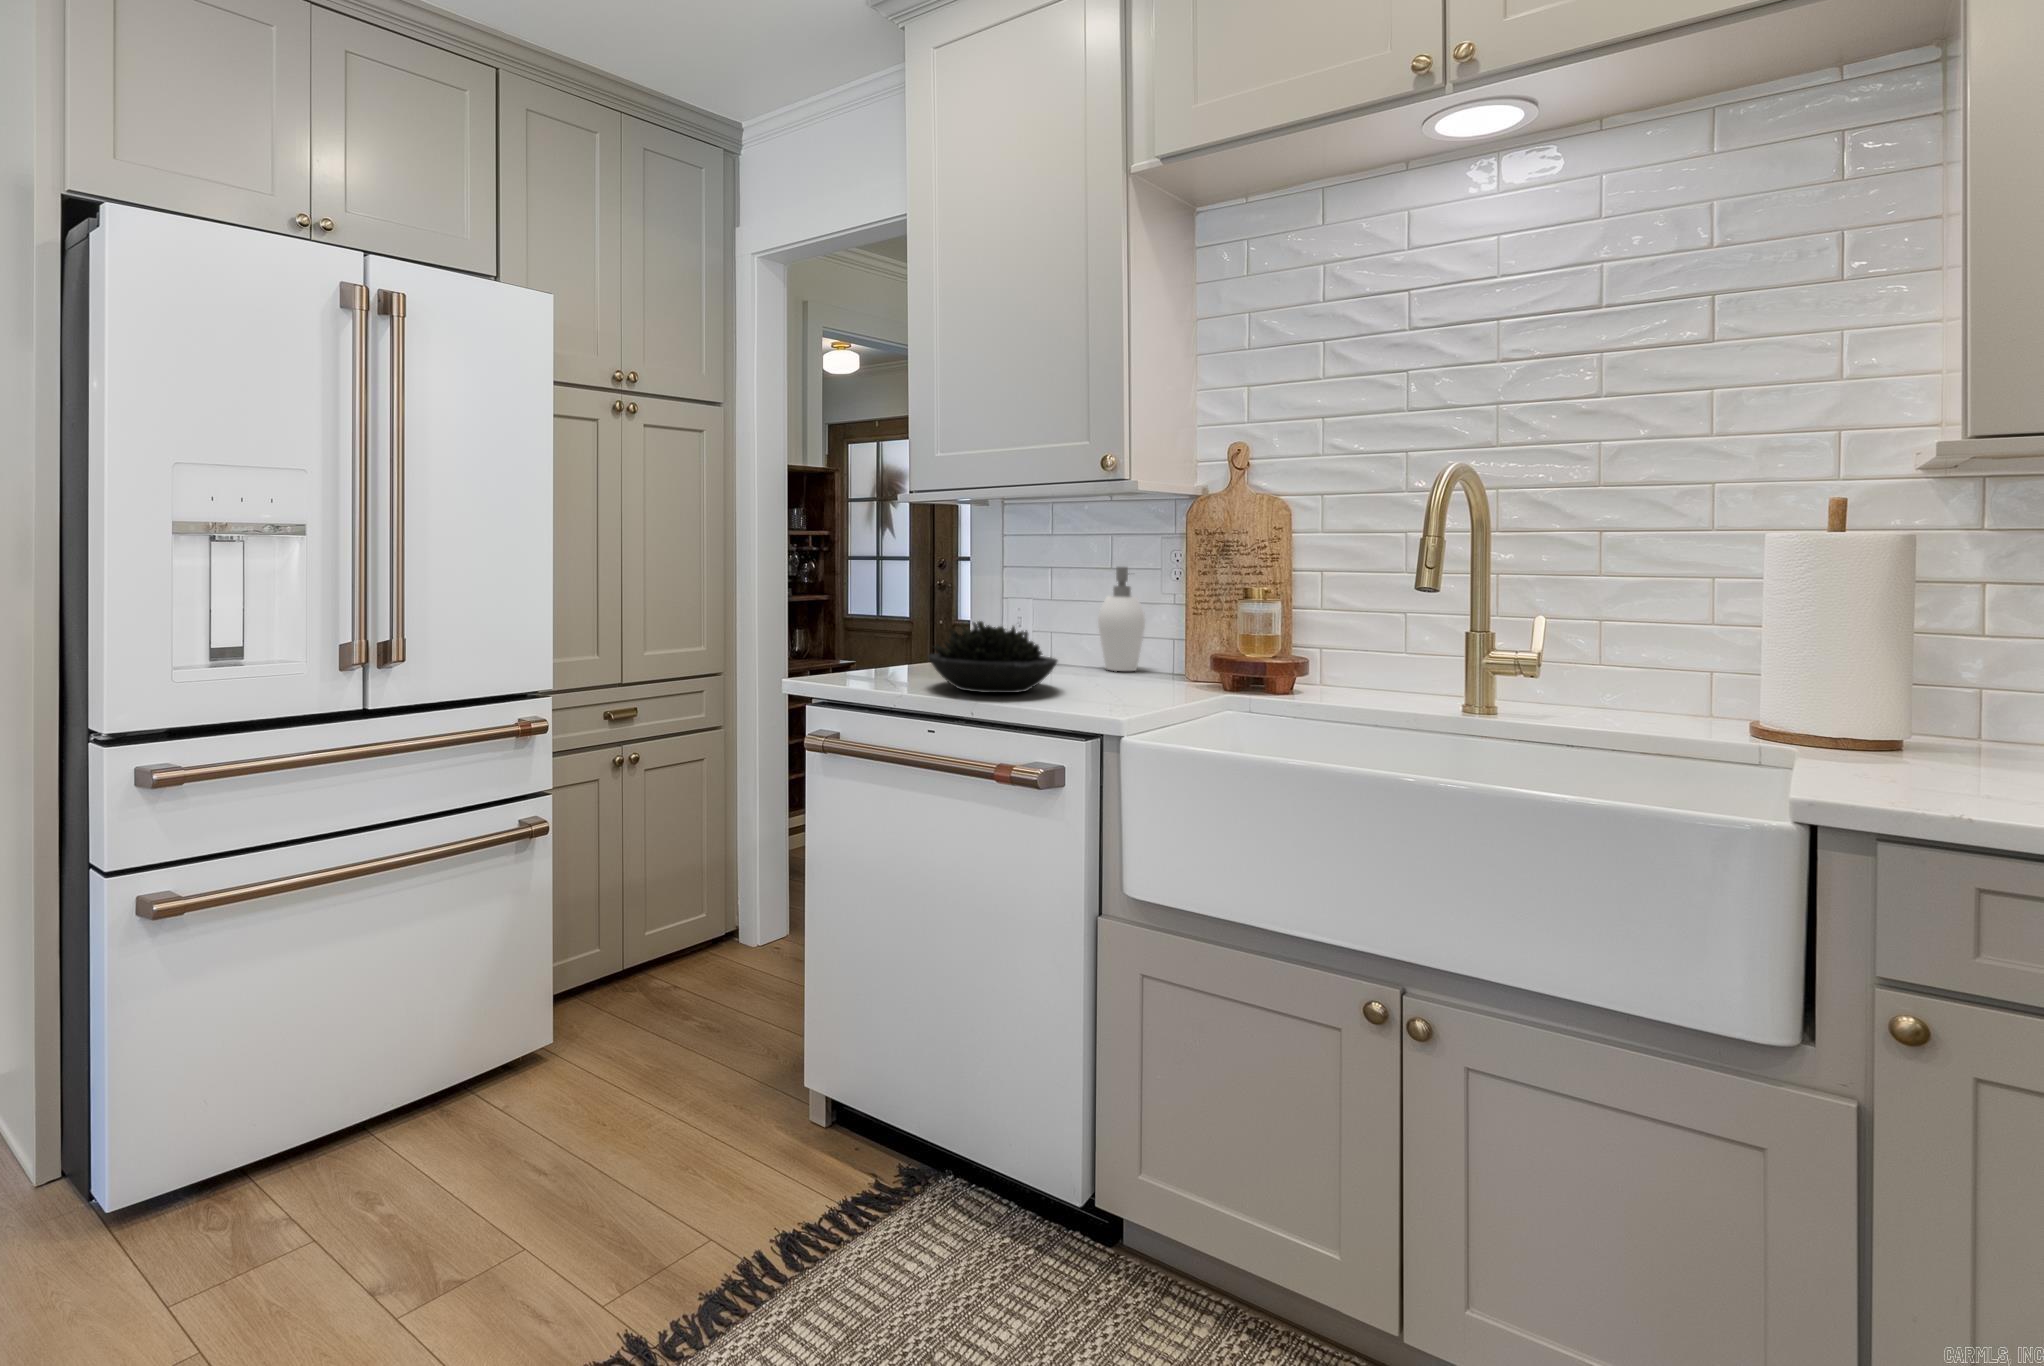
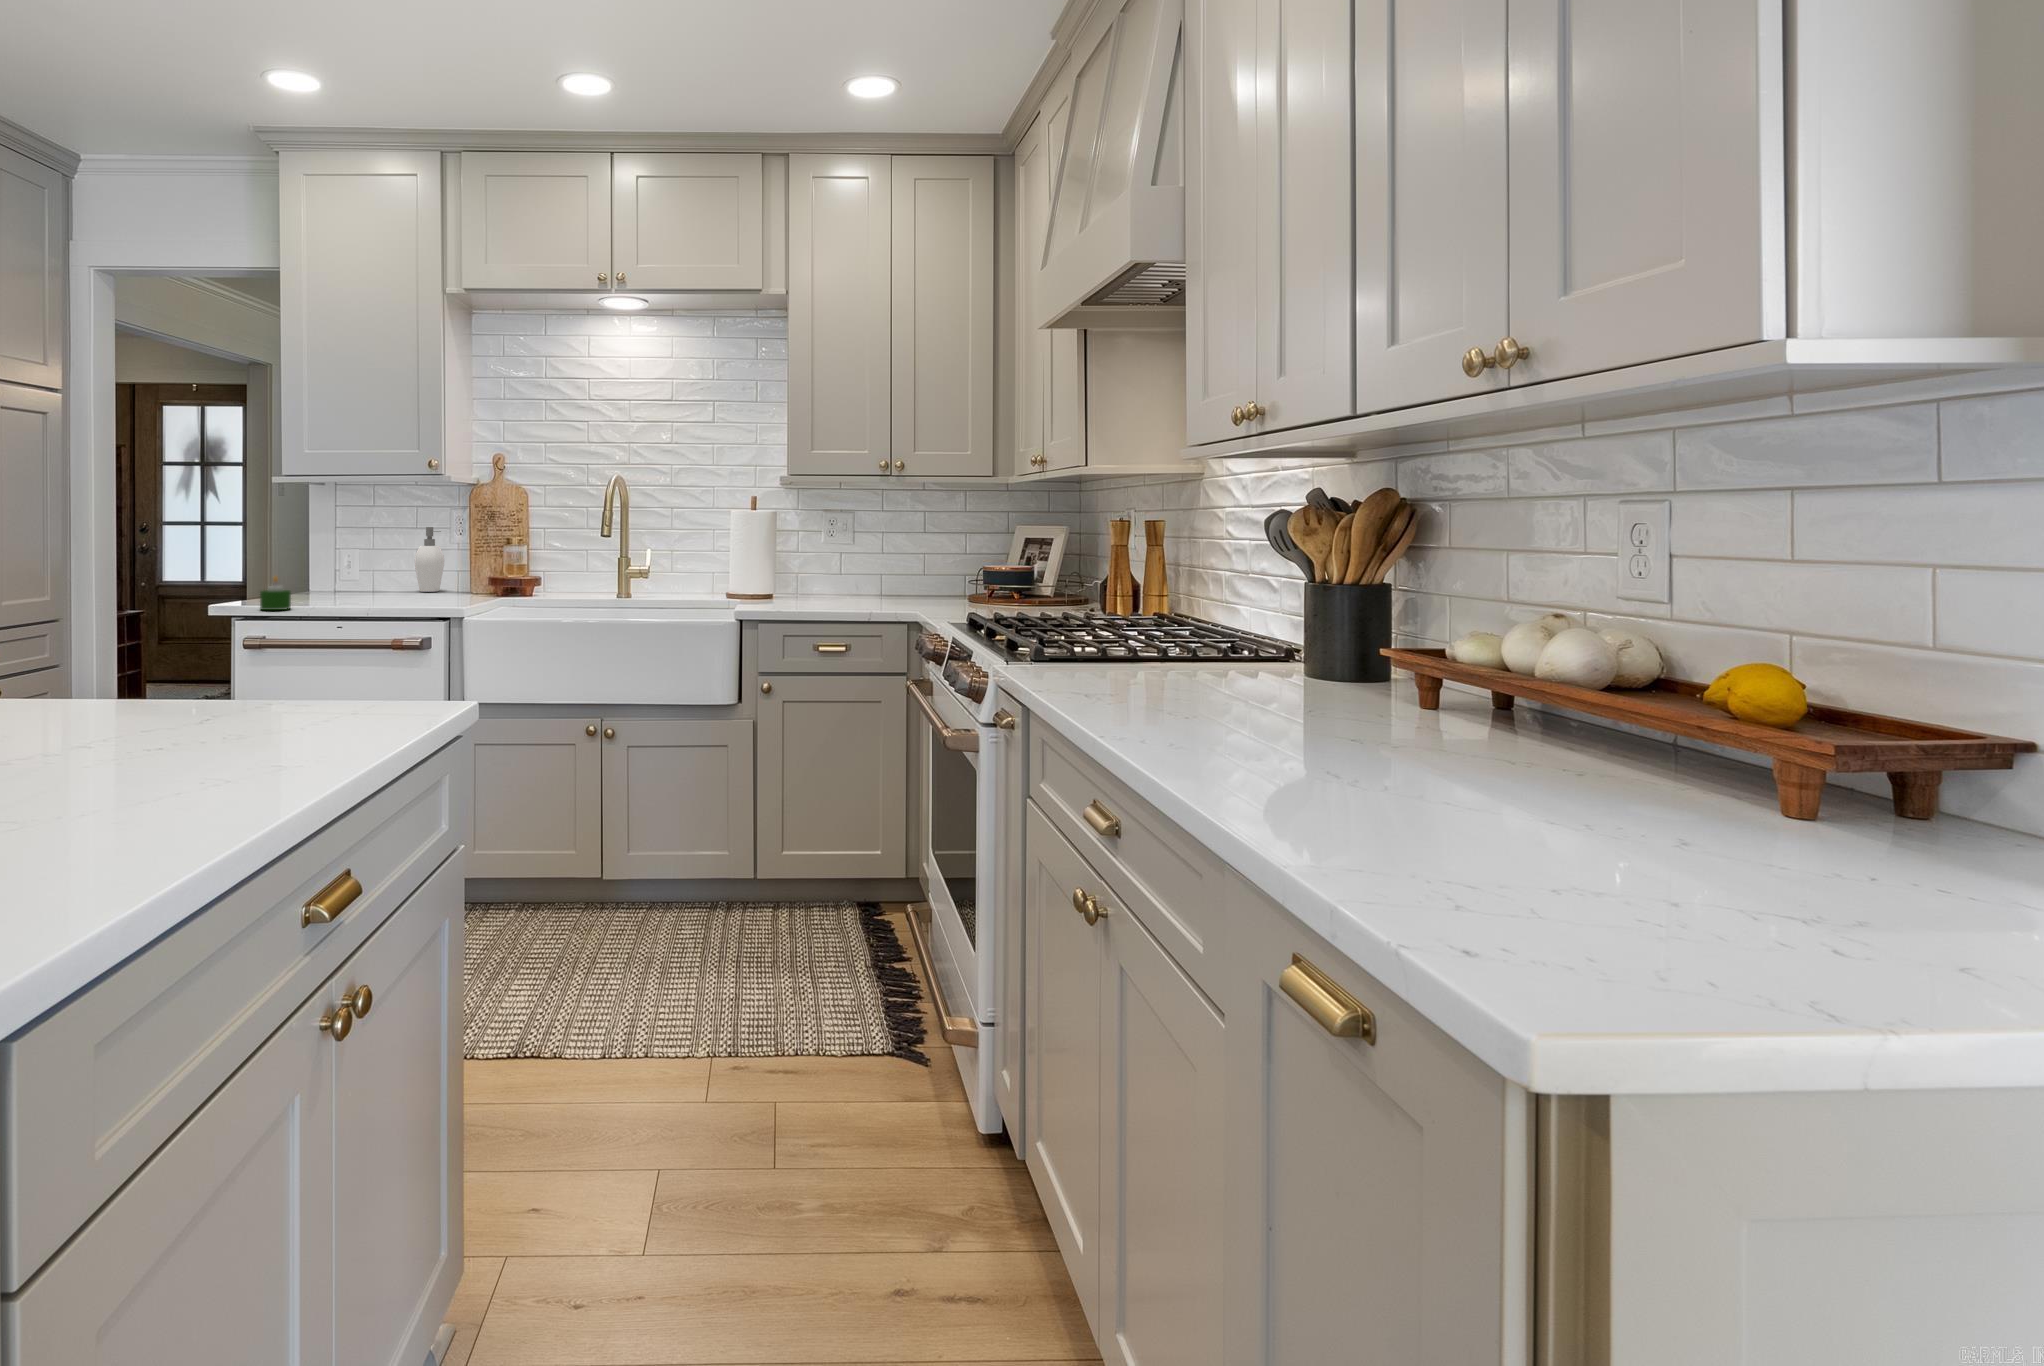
succulent plant: present [928,621,1057,693] -> none [323,562,408,605]
candle: none [832,637,875,691] -> present [260,576,291,610]

